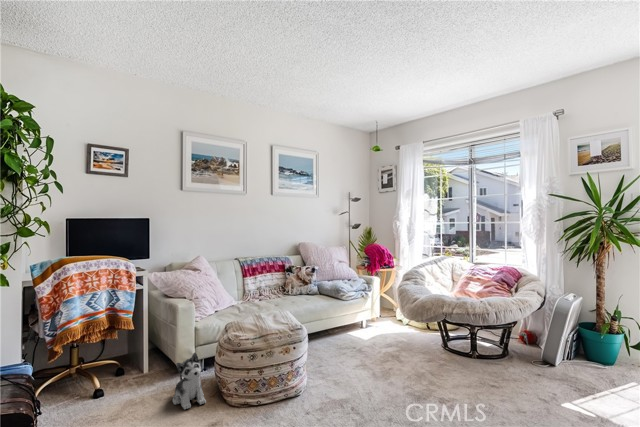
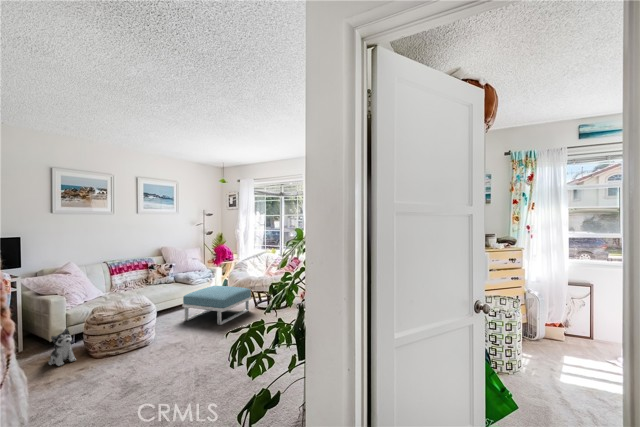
footstool: none [337,305,438,372] -> present [182,286,251,325]

